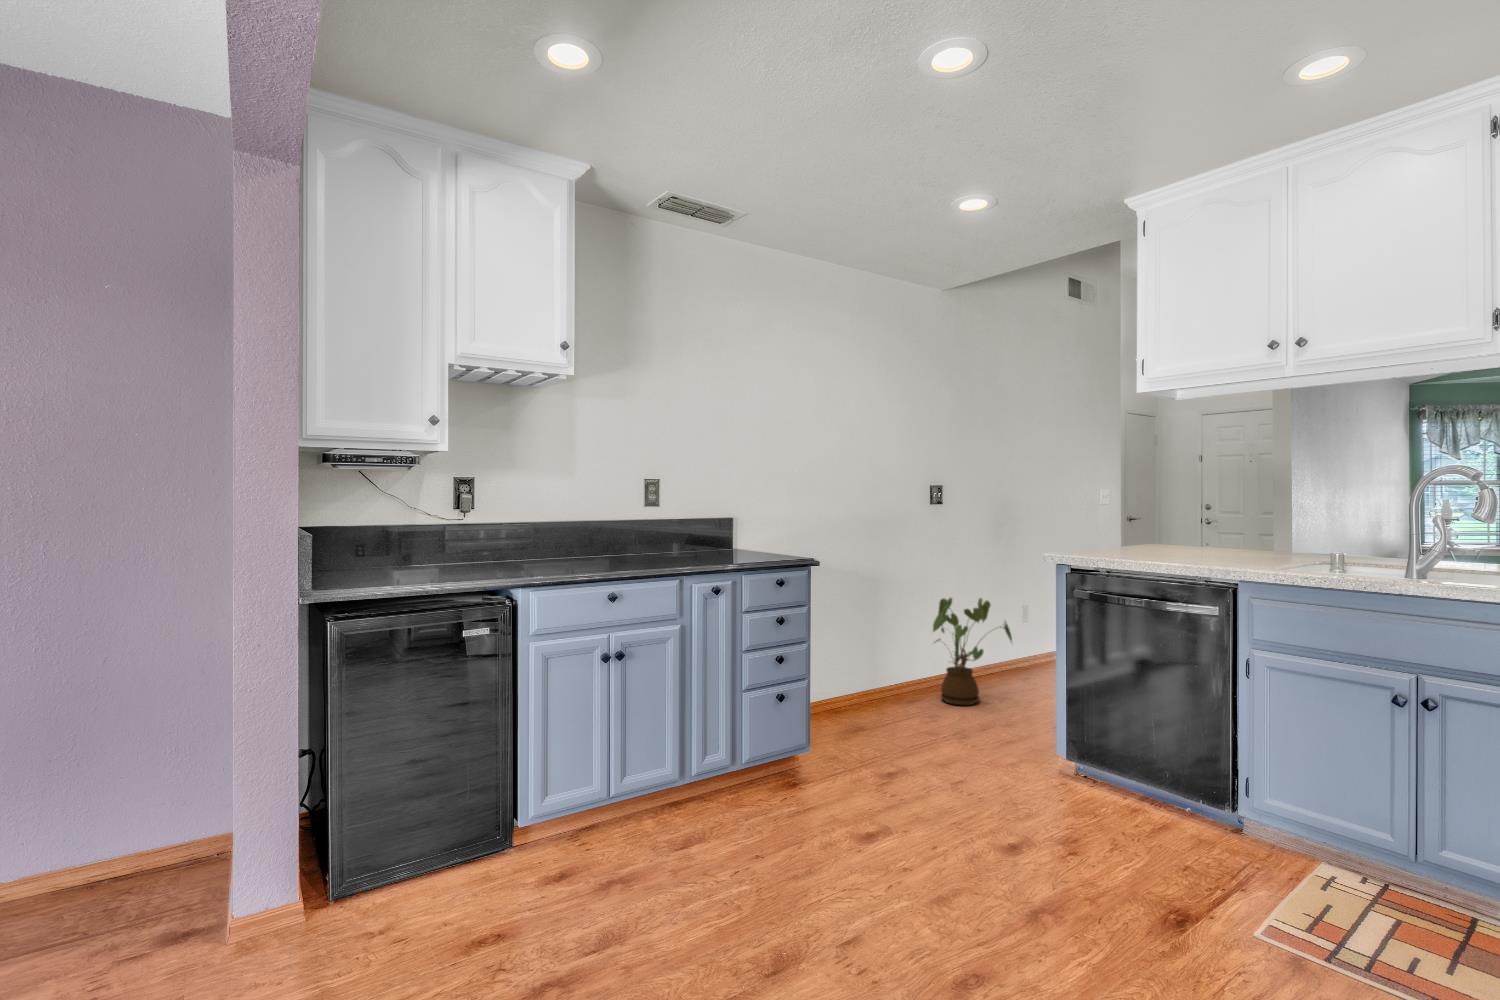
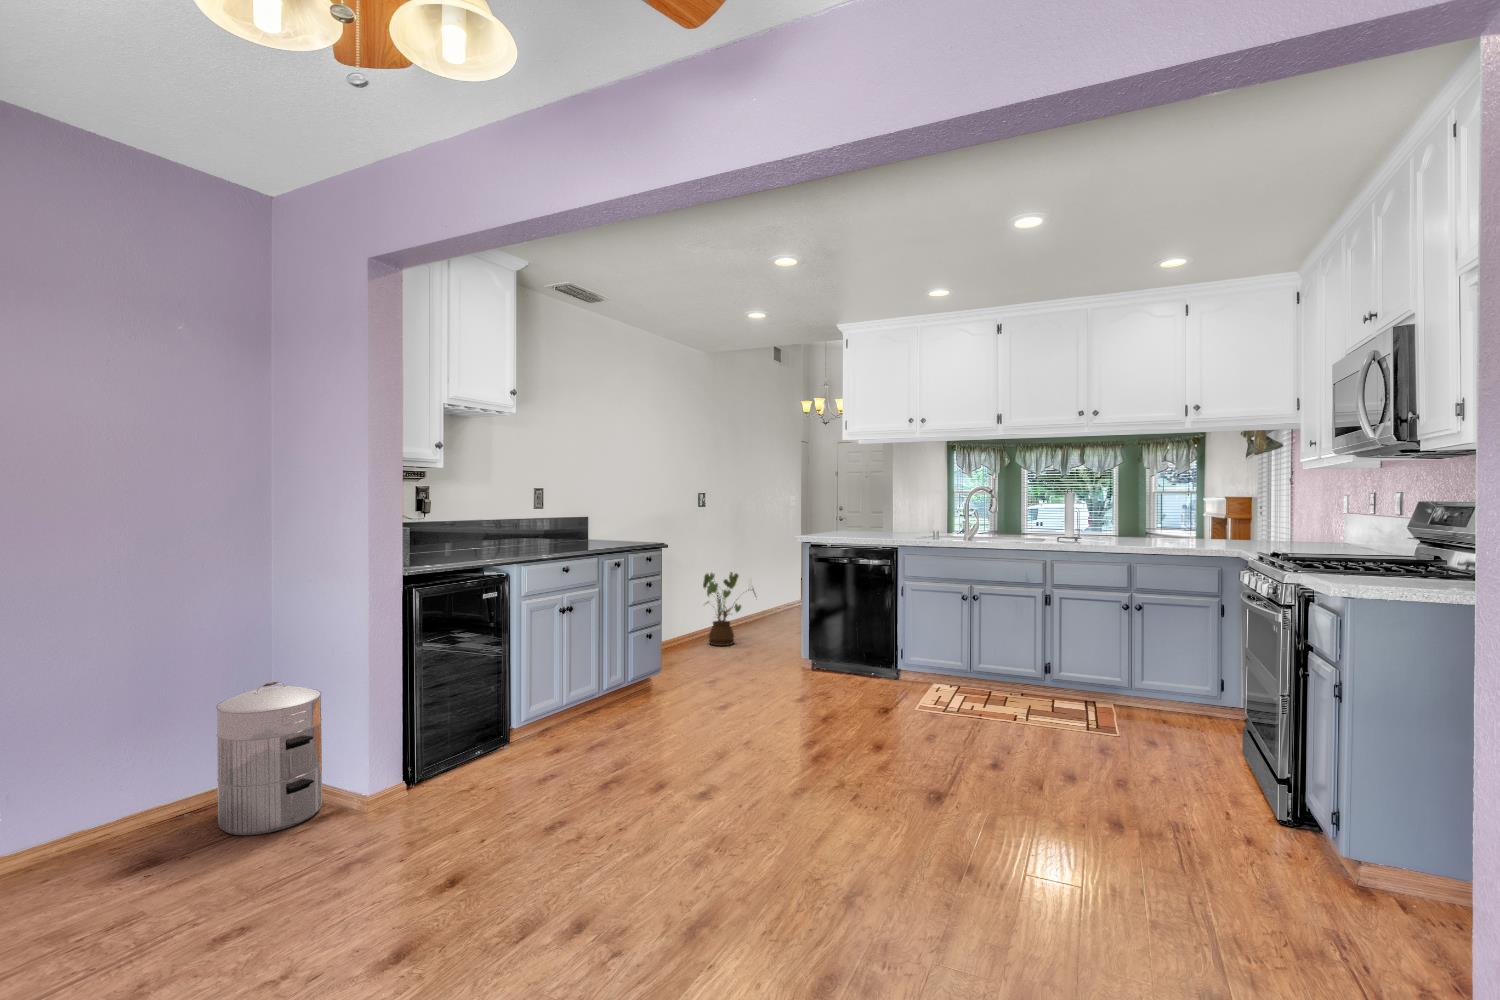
waste bin: none [59,738,216,951] -> present [216,682,322,835]

